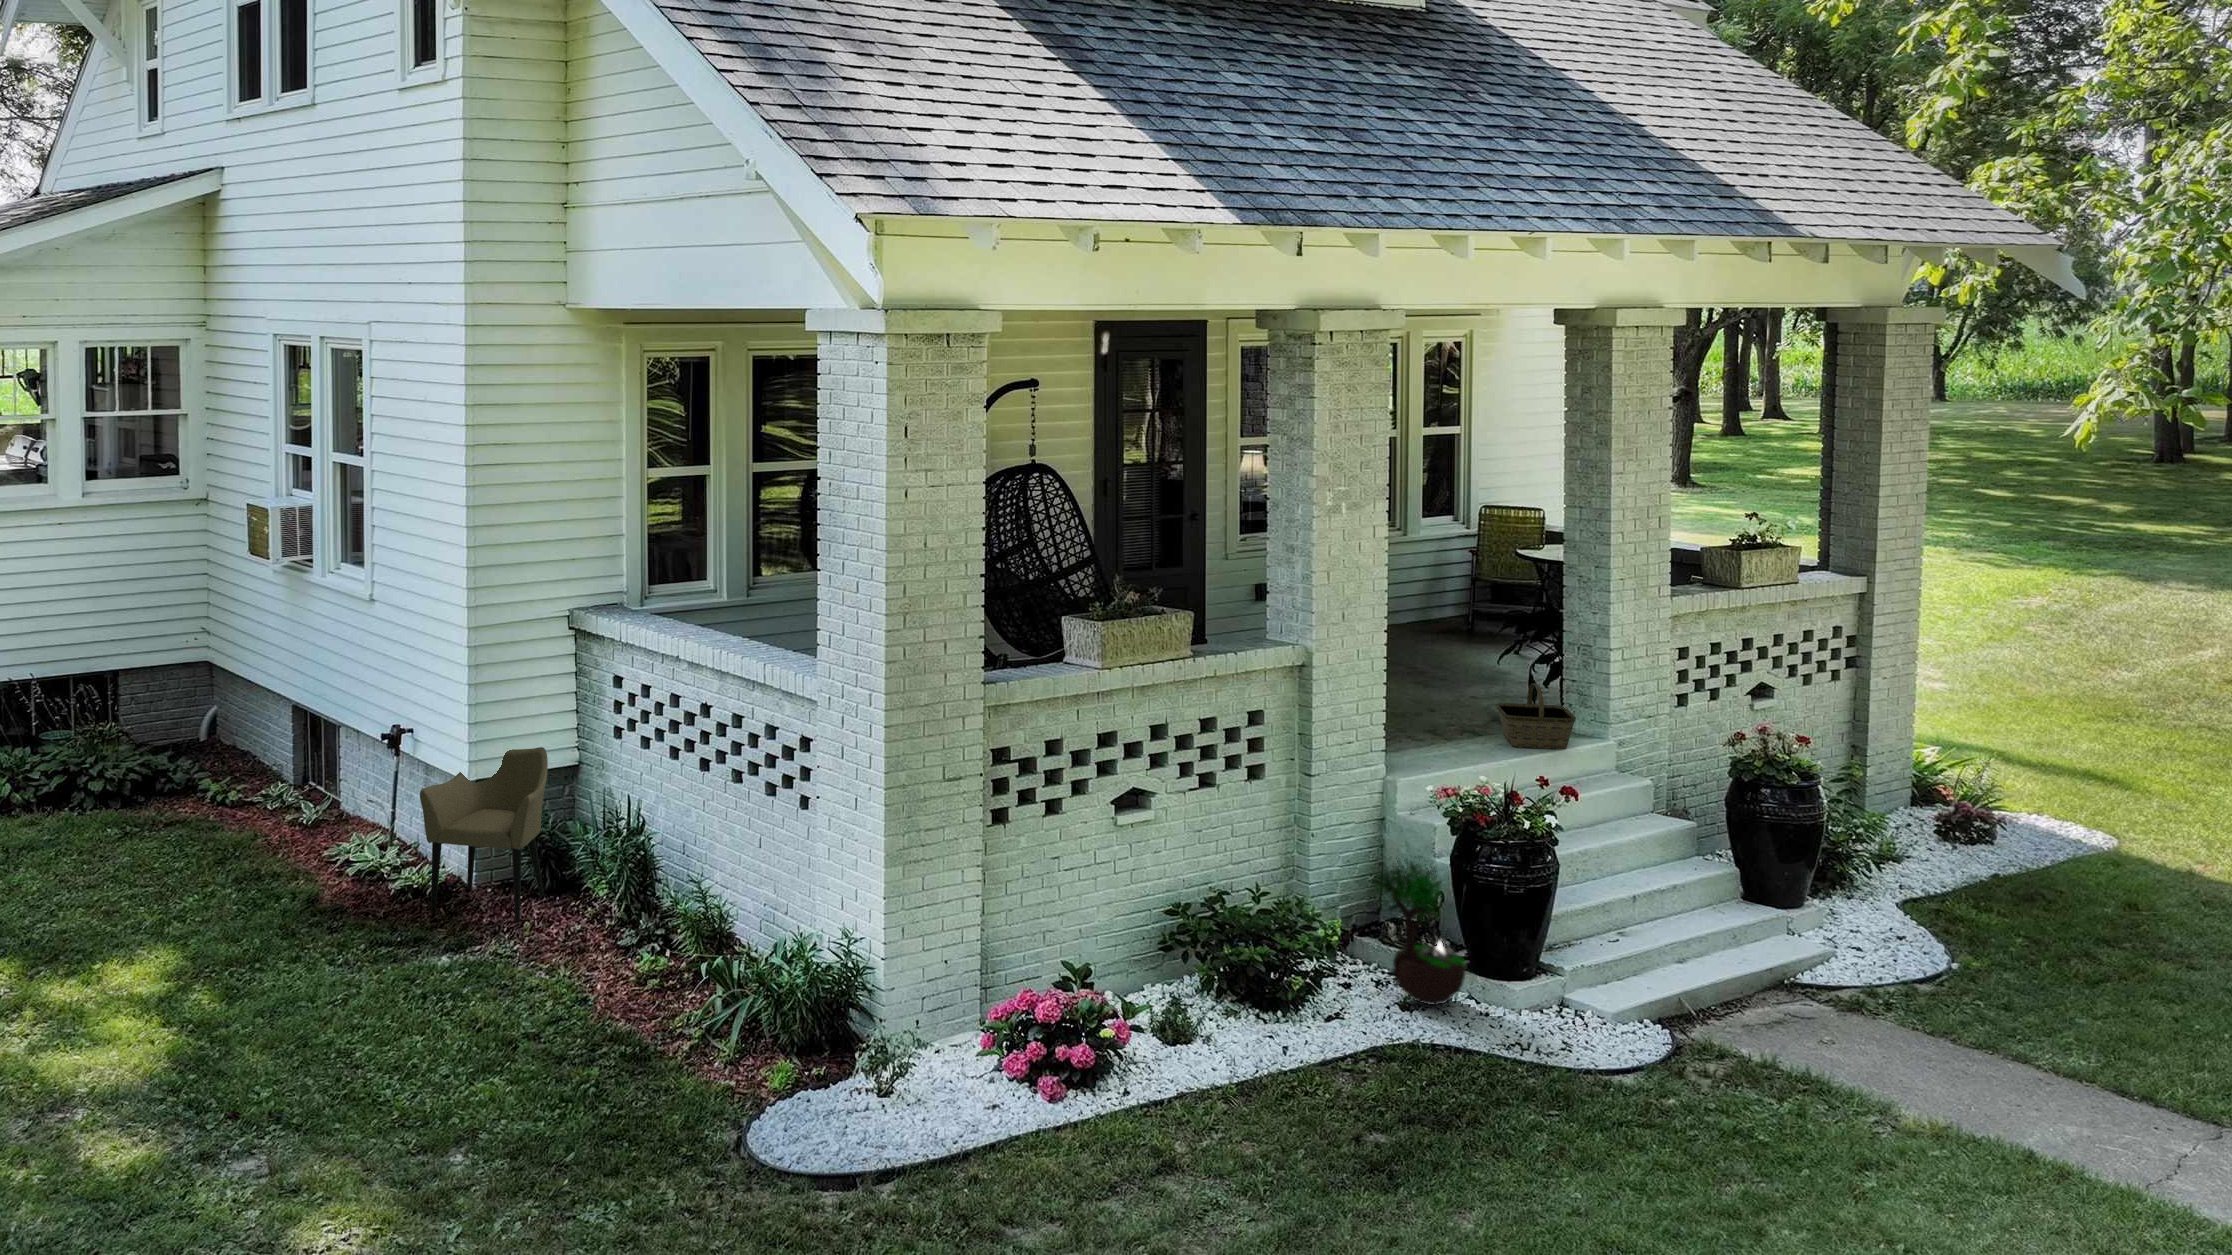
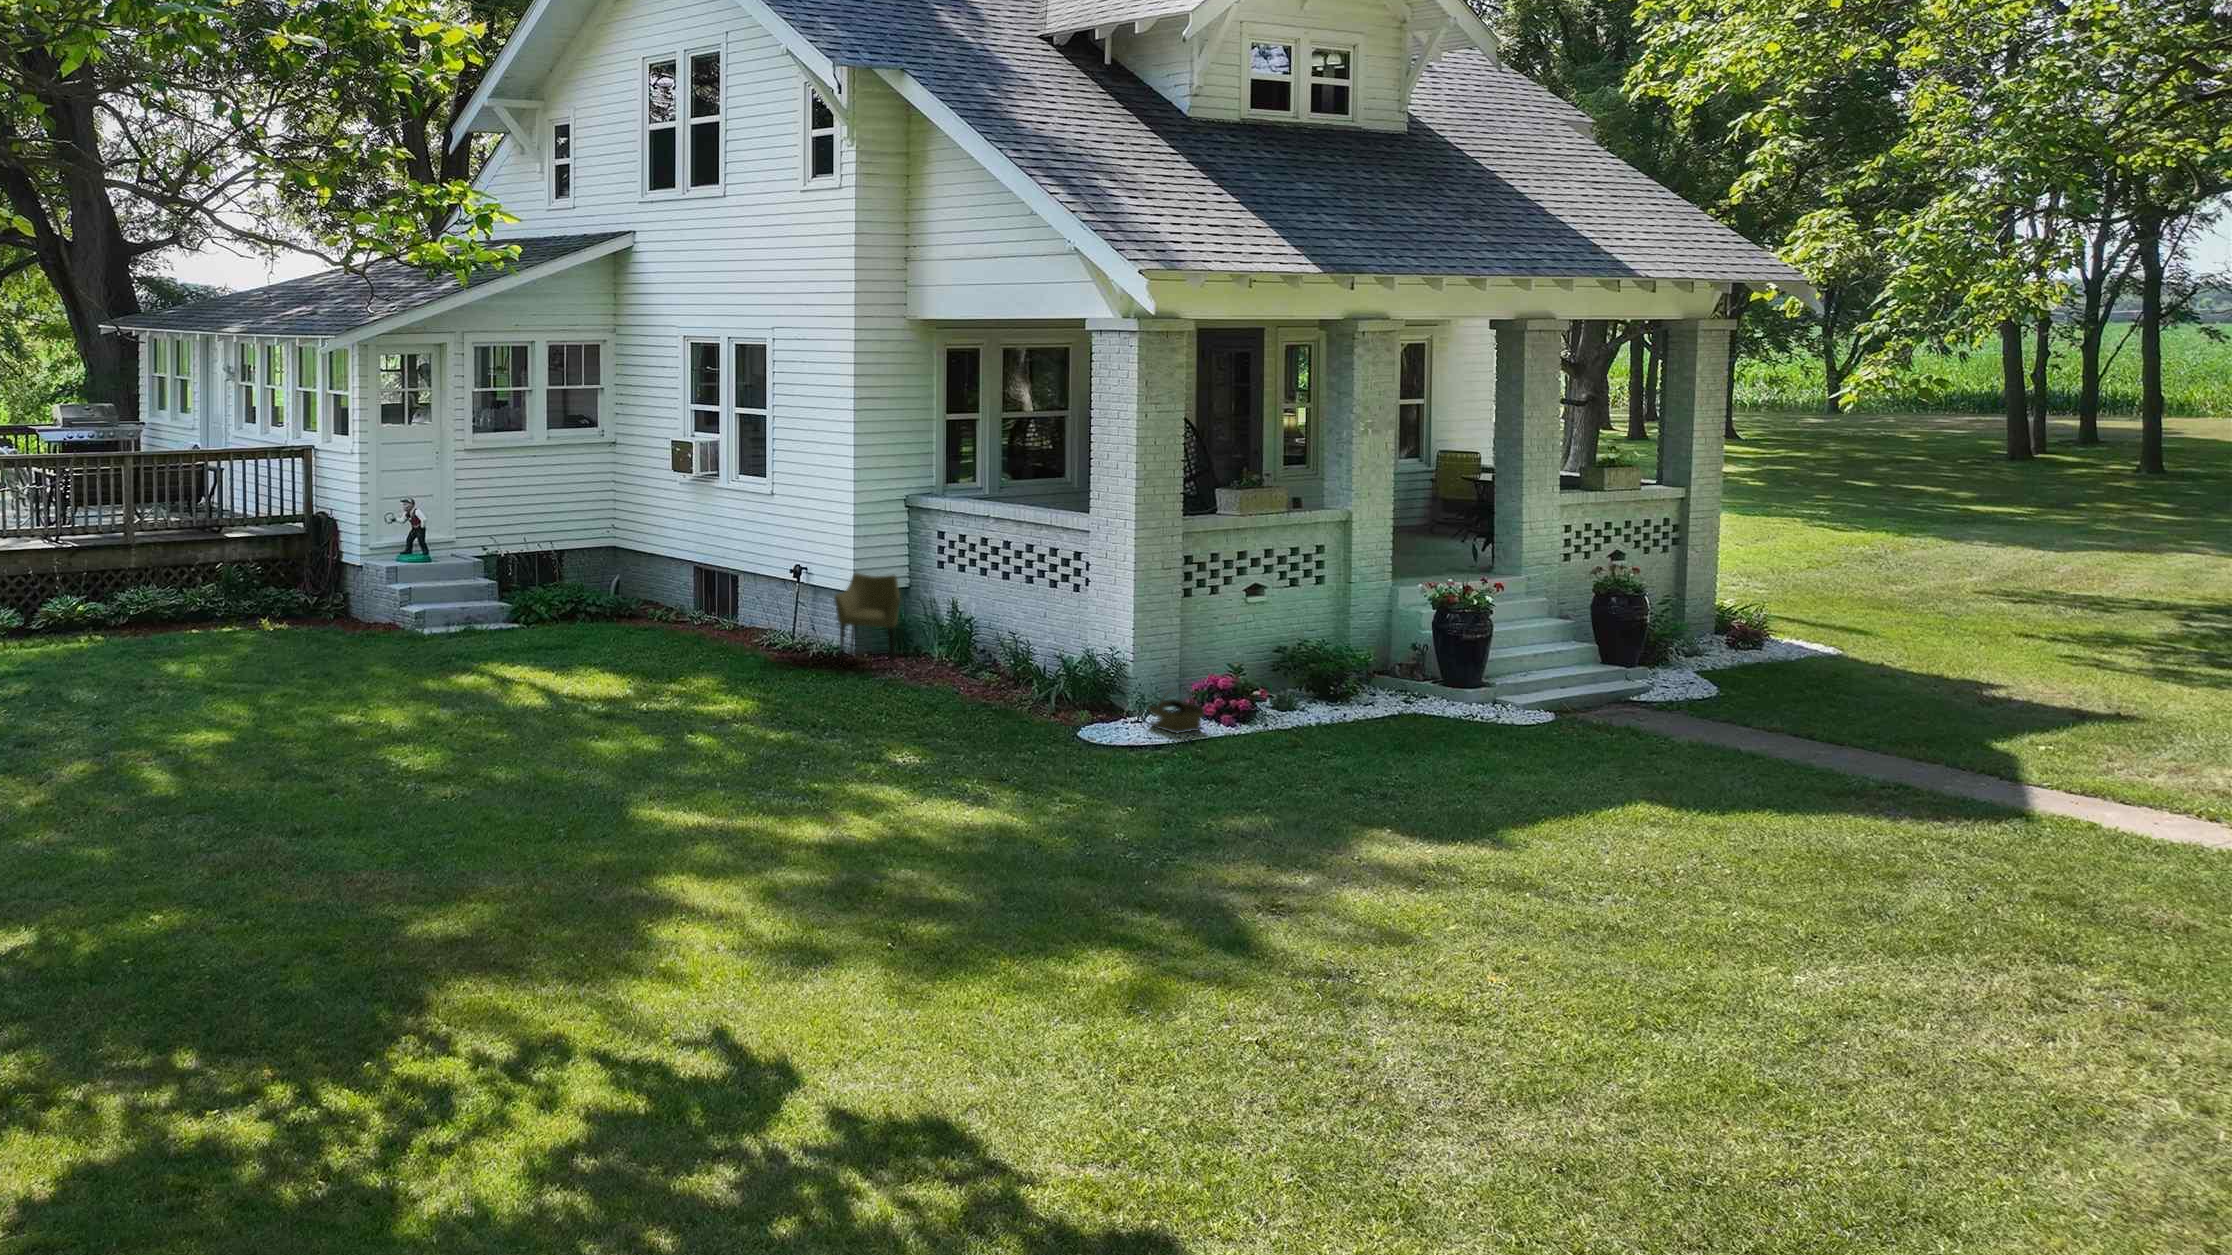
basket: present [1496,683,1576,750] -> present [1149,689,1205,733]
potted tree: present [1360,854,1466,1005] -> none [1381,616,1442,704]

